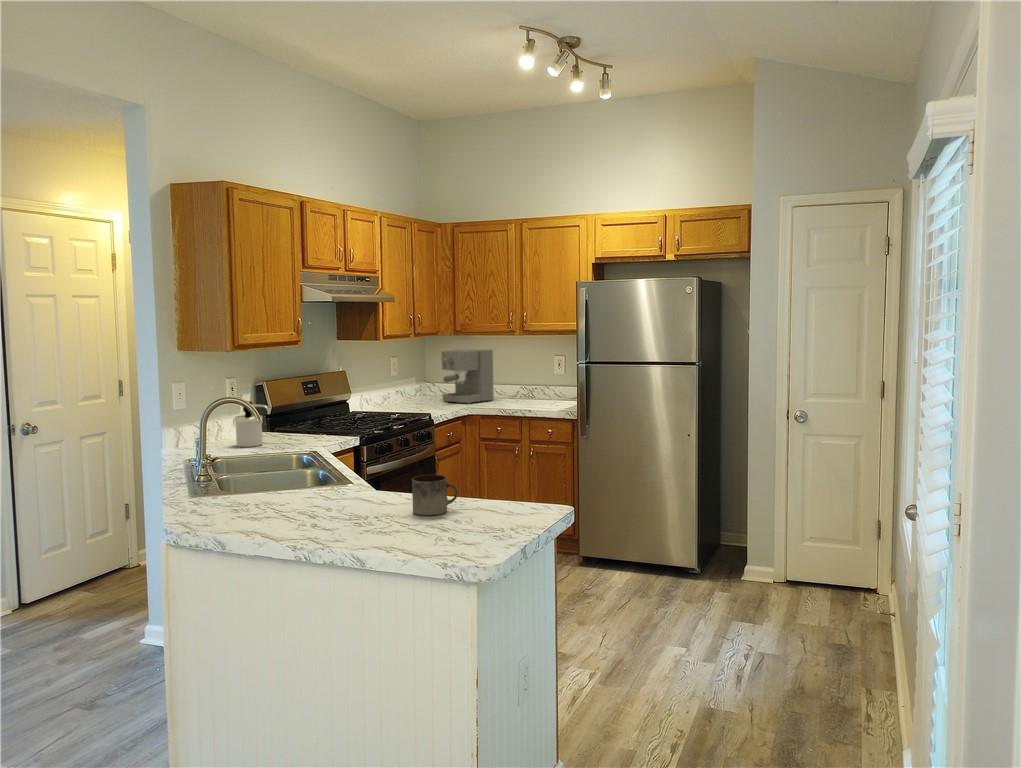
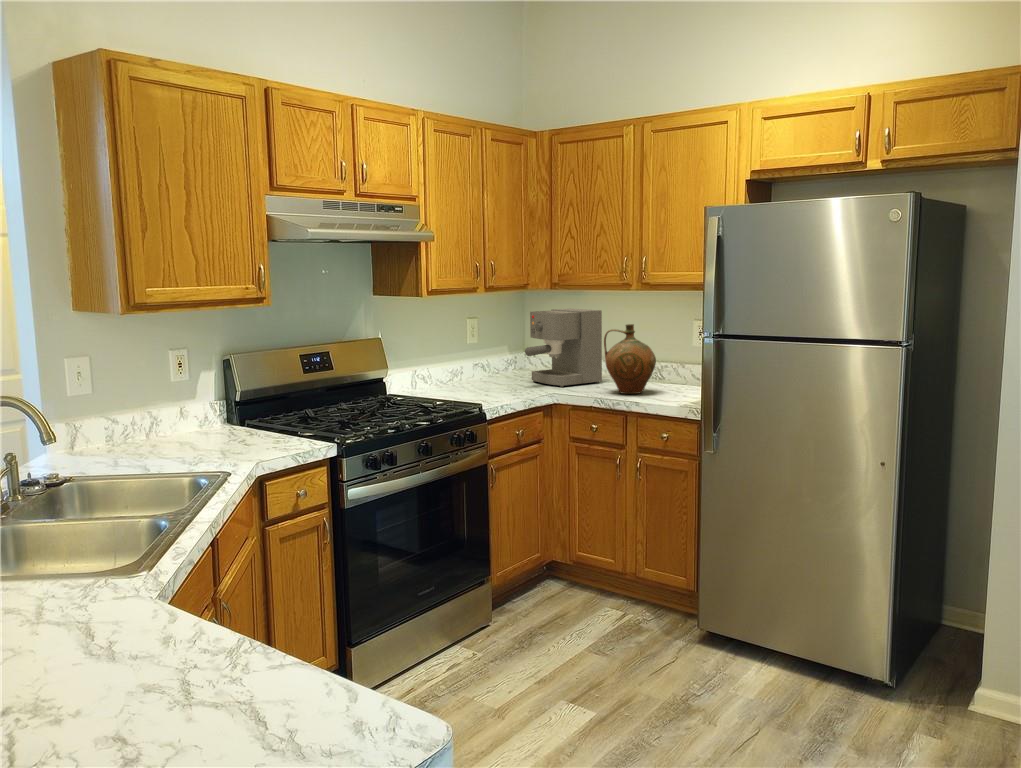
ceramic jug: none [502,358,537,406] -> present [604,324,656,394]
soap dispenser: present [234,402,270,447] -> none [144,387,187,454]
mug: present [412,475,458,516] -> none [72,608,181,714]

